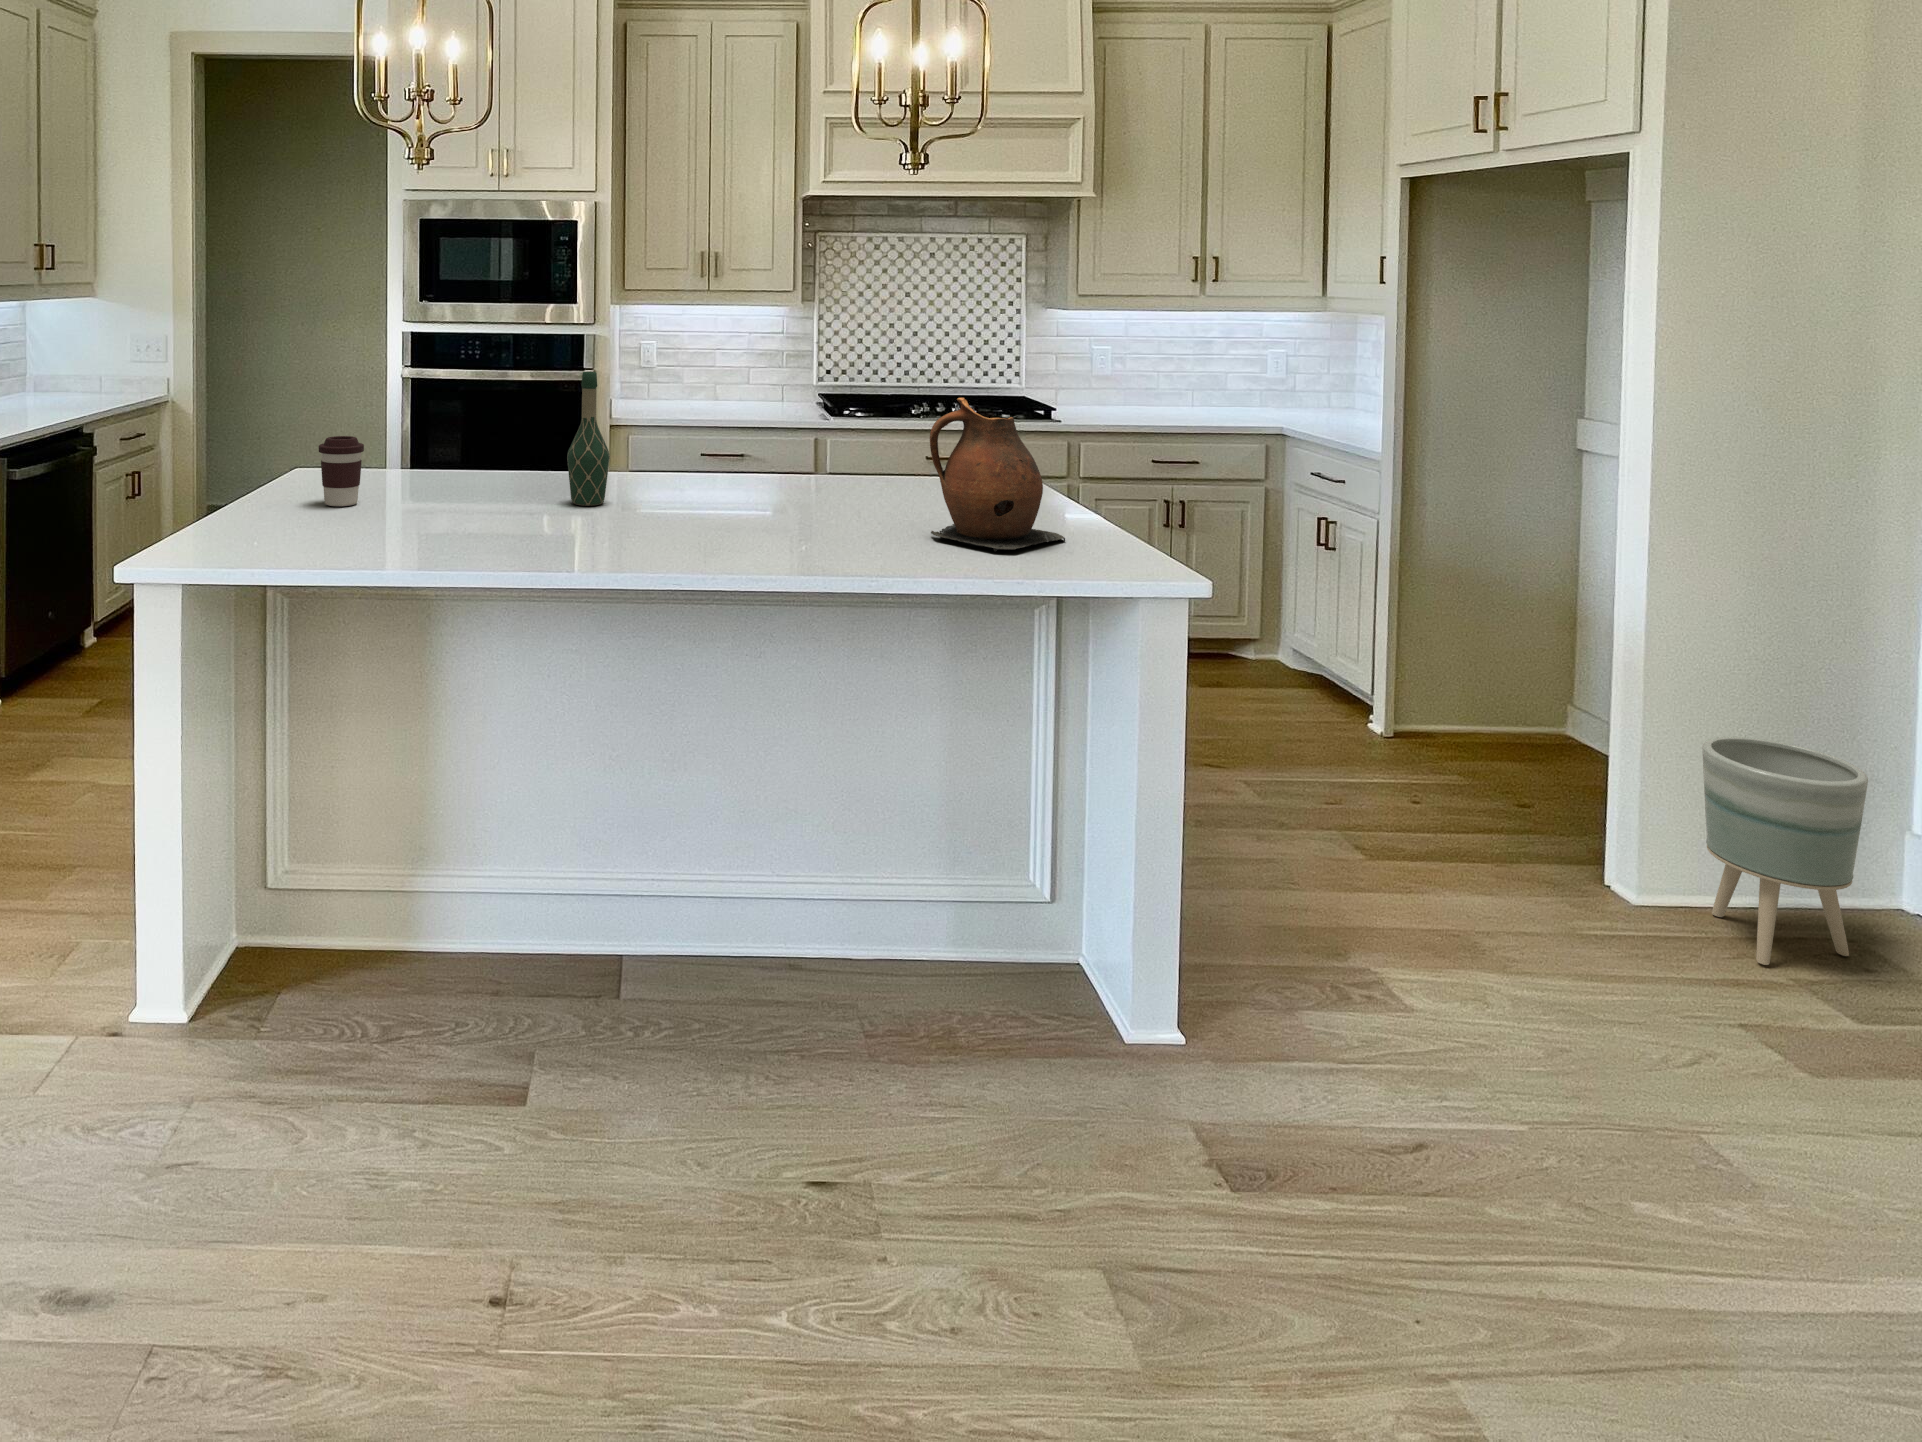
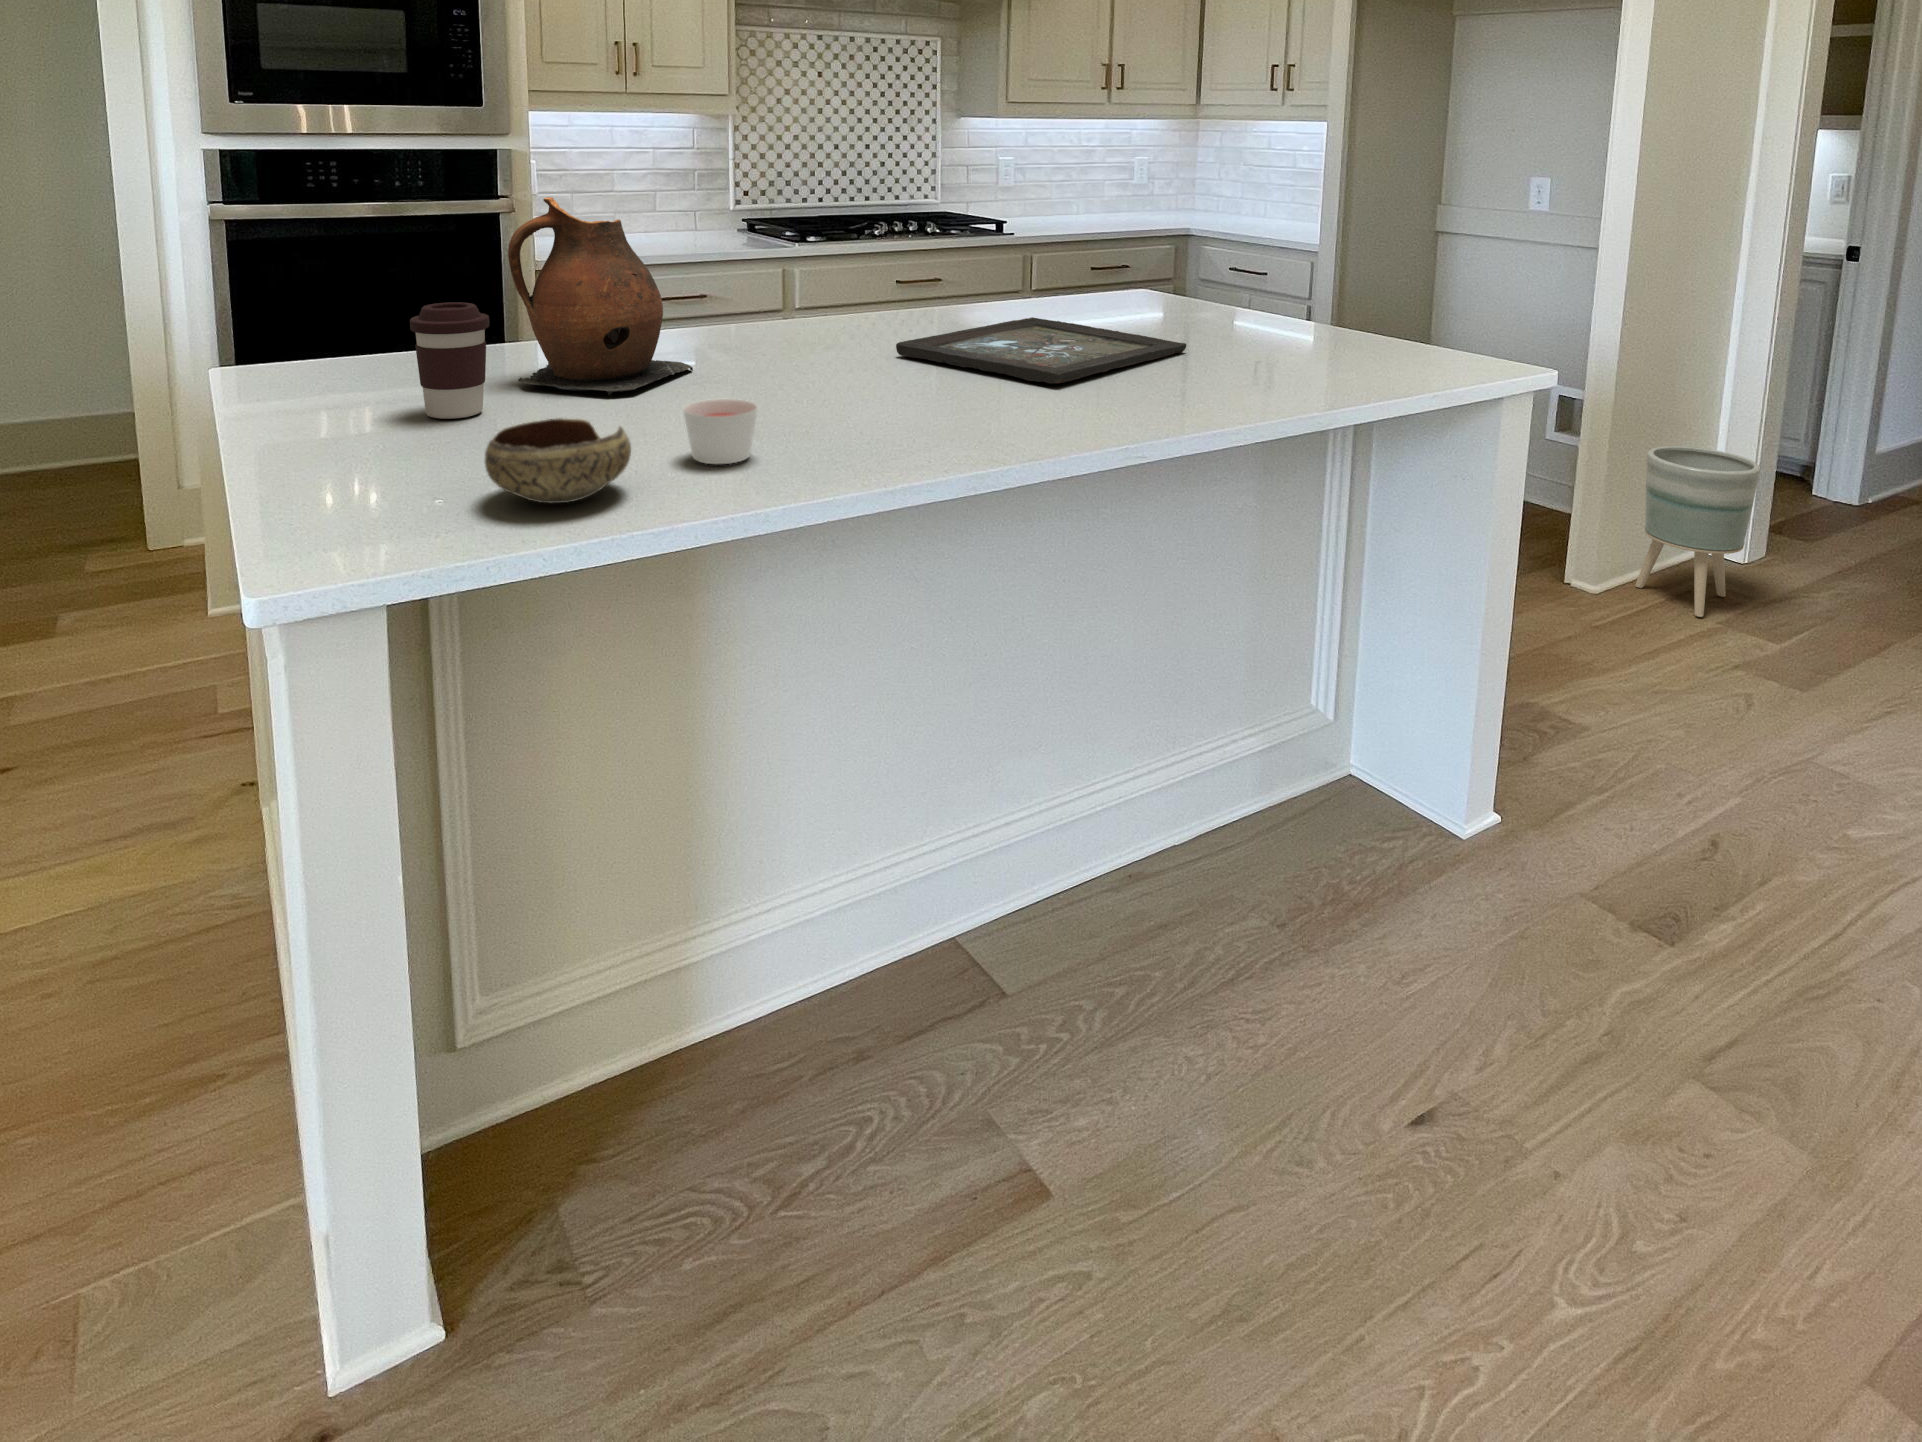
wine bottle: present [567,372,610,506] -> none [783,183,841,371]
ceramic pitcher: present [930,398,1065,551] -> present [508,197,693,395]
tray: none [659,487,881,531] -> present [896,317,1186,383]
bowl: none [255,504,337,550] -> present [485,418,631,503]
candle: none [387,506,433,546] -> present [683,399,758,464]

